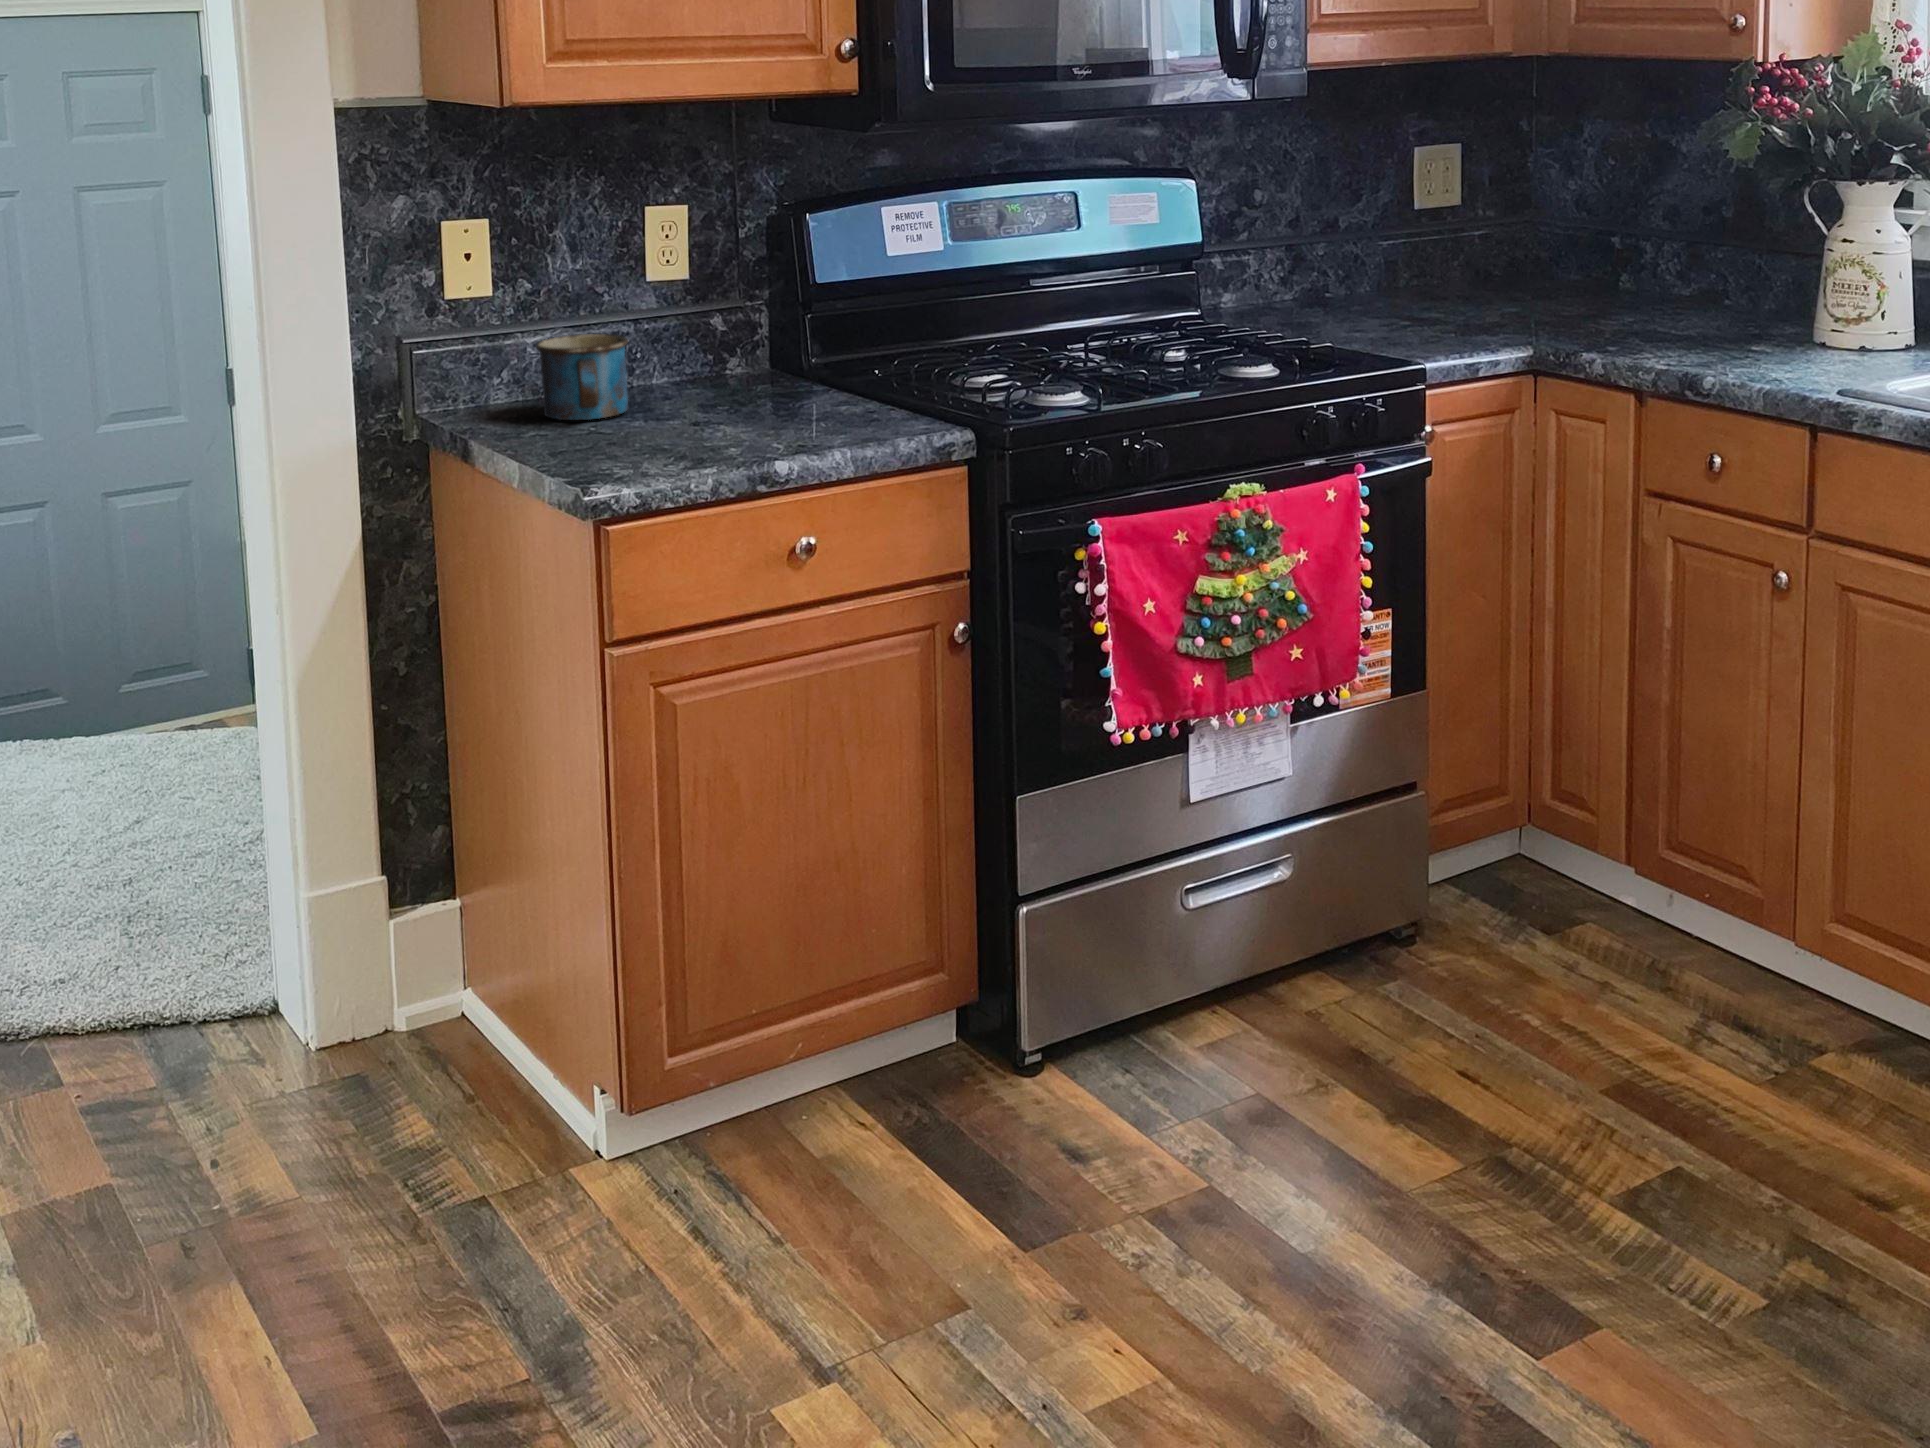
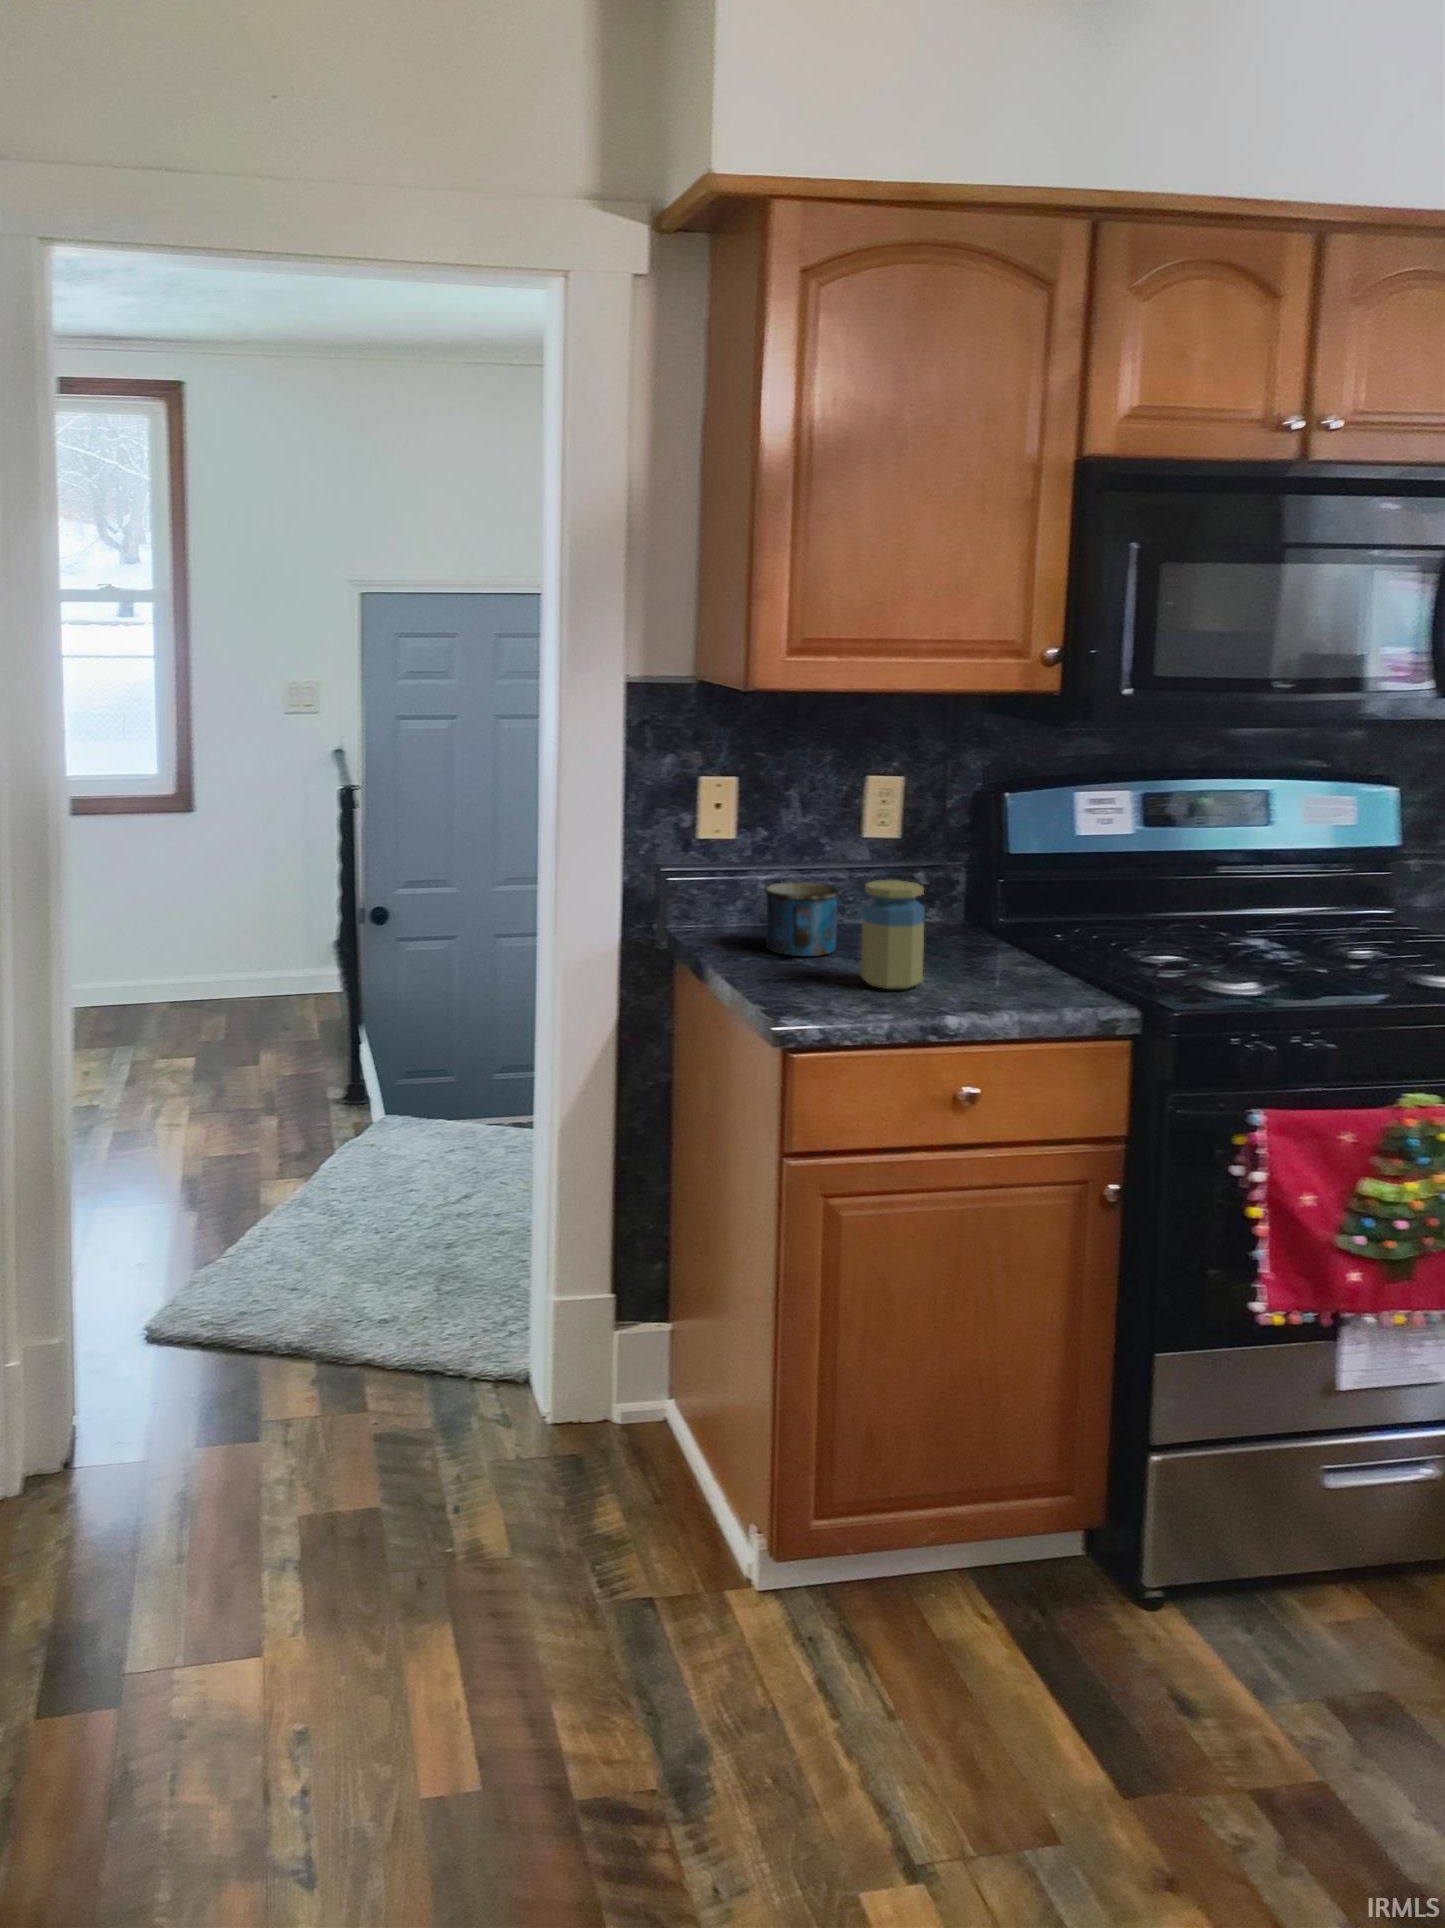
jar: none [660,316,736,441] -> present [861,880,925,989]

